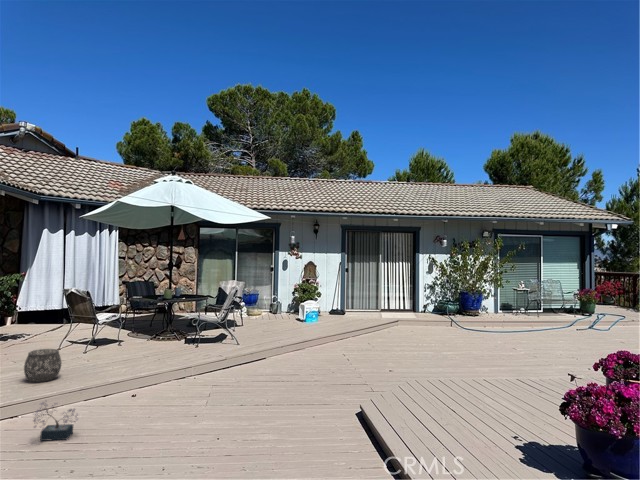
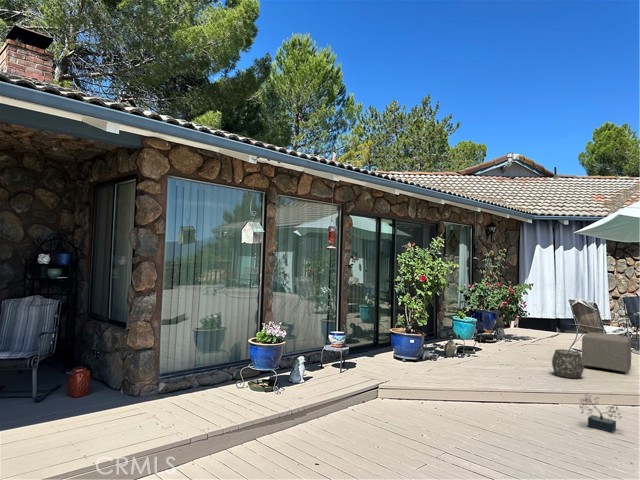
ottoman: none [66,323,119,363] -> present [582,332,631,374]

